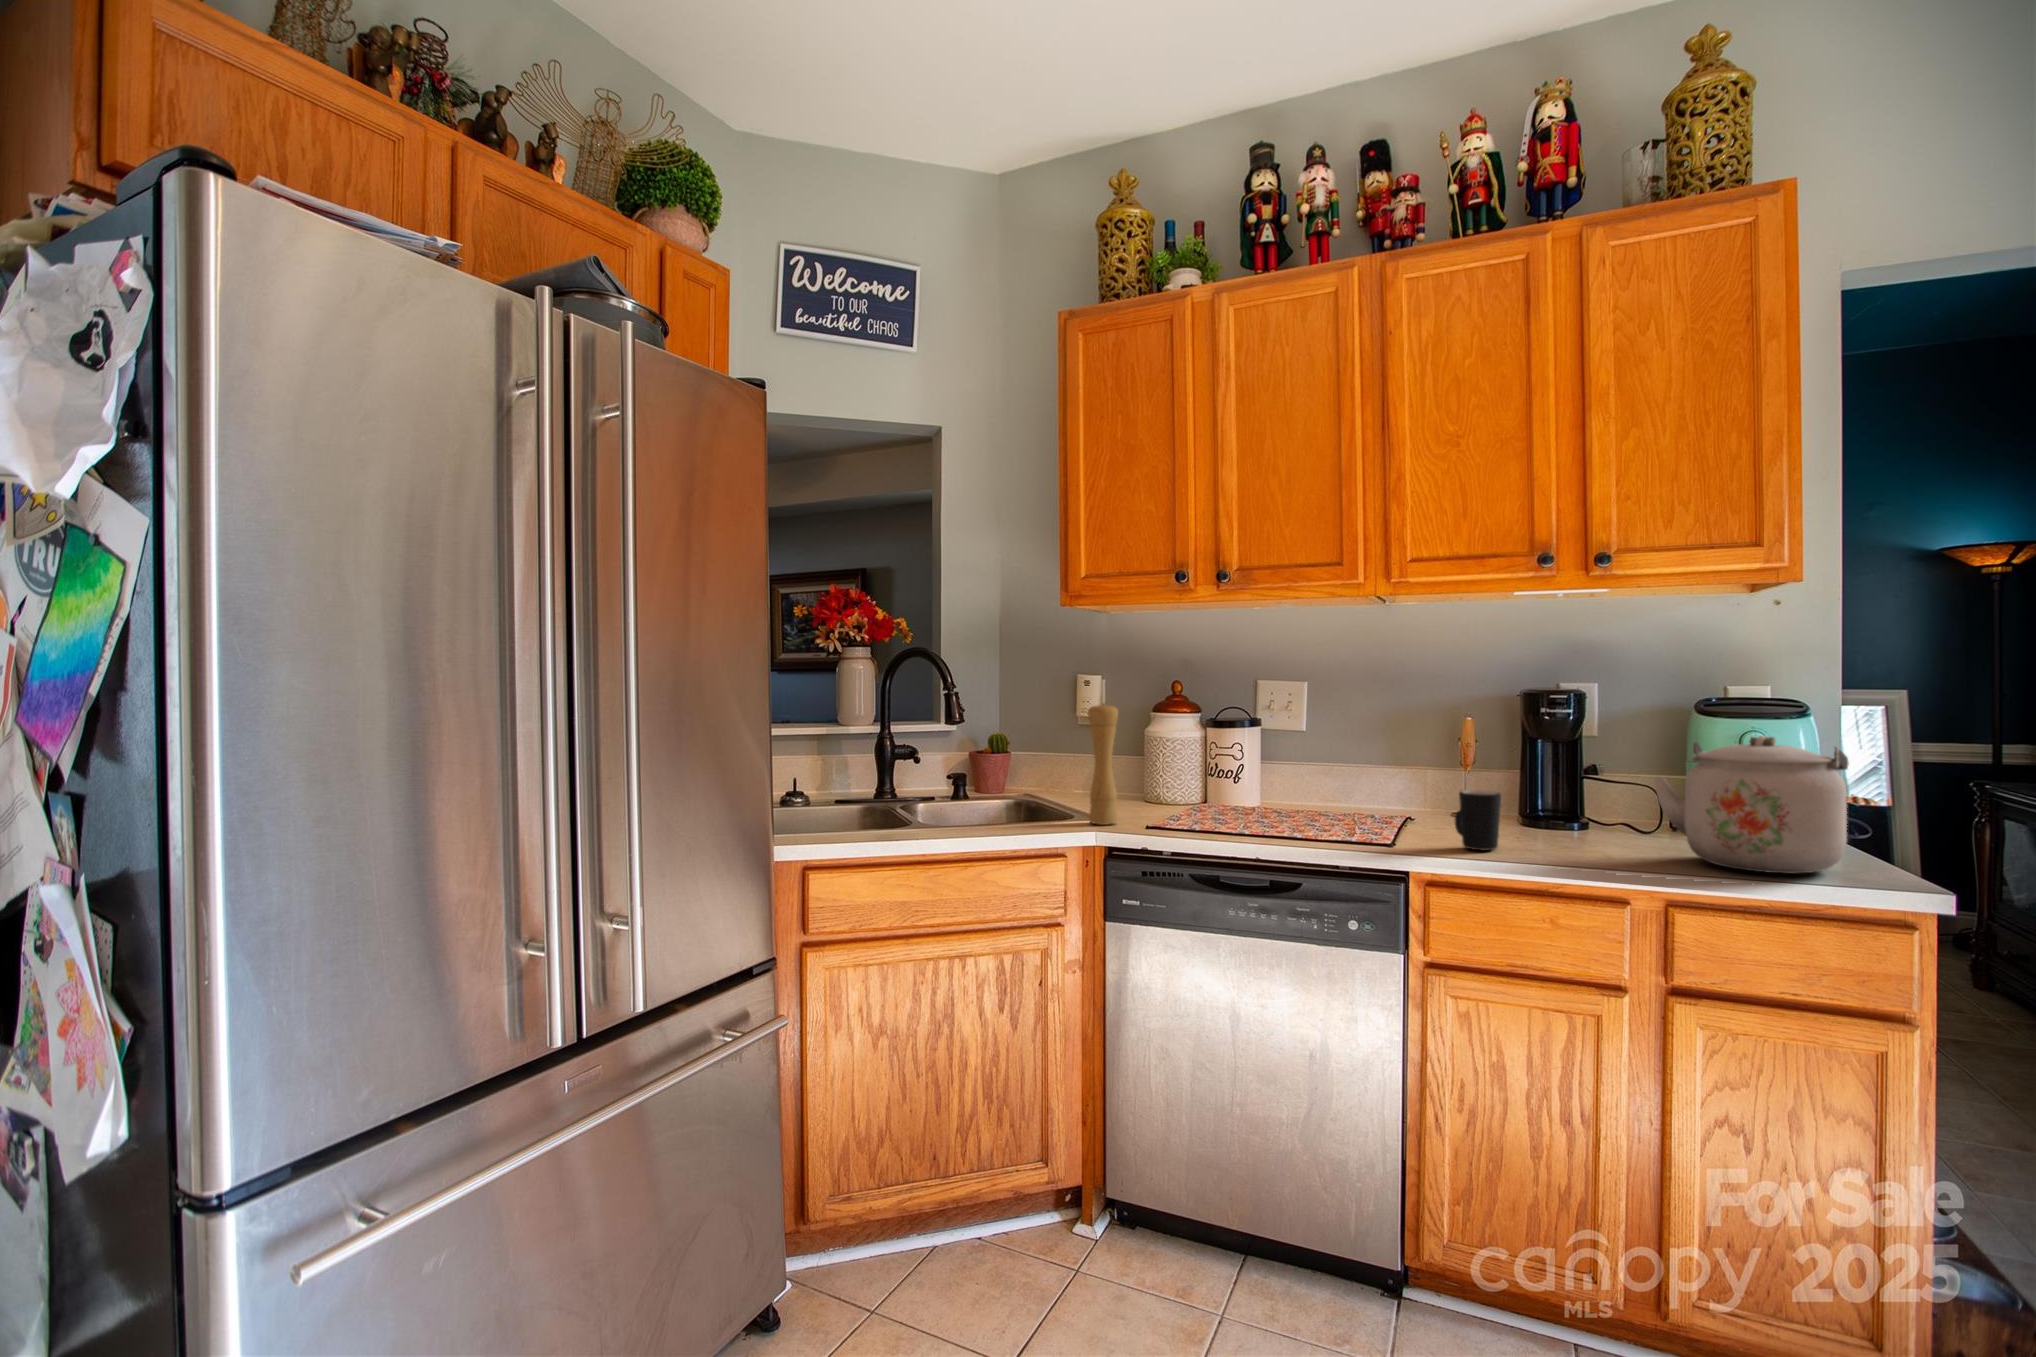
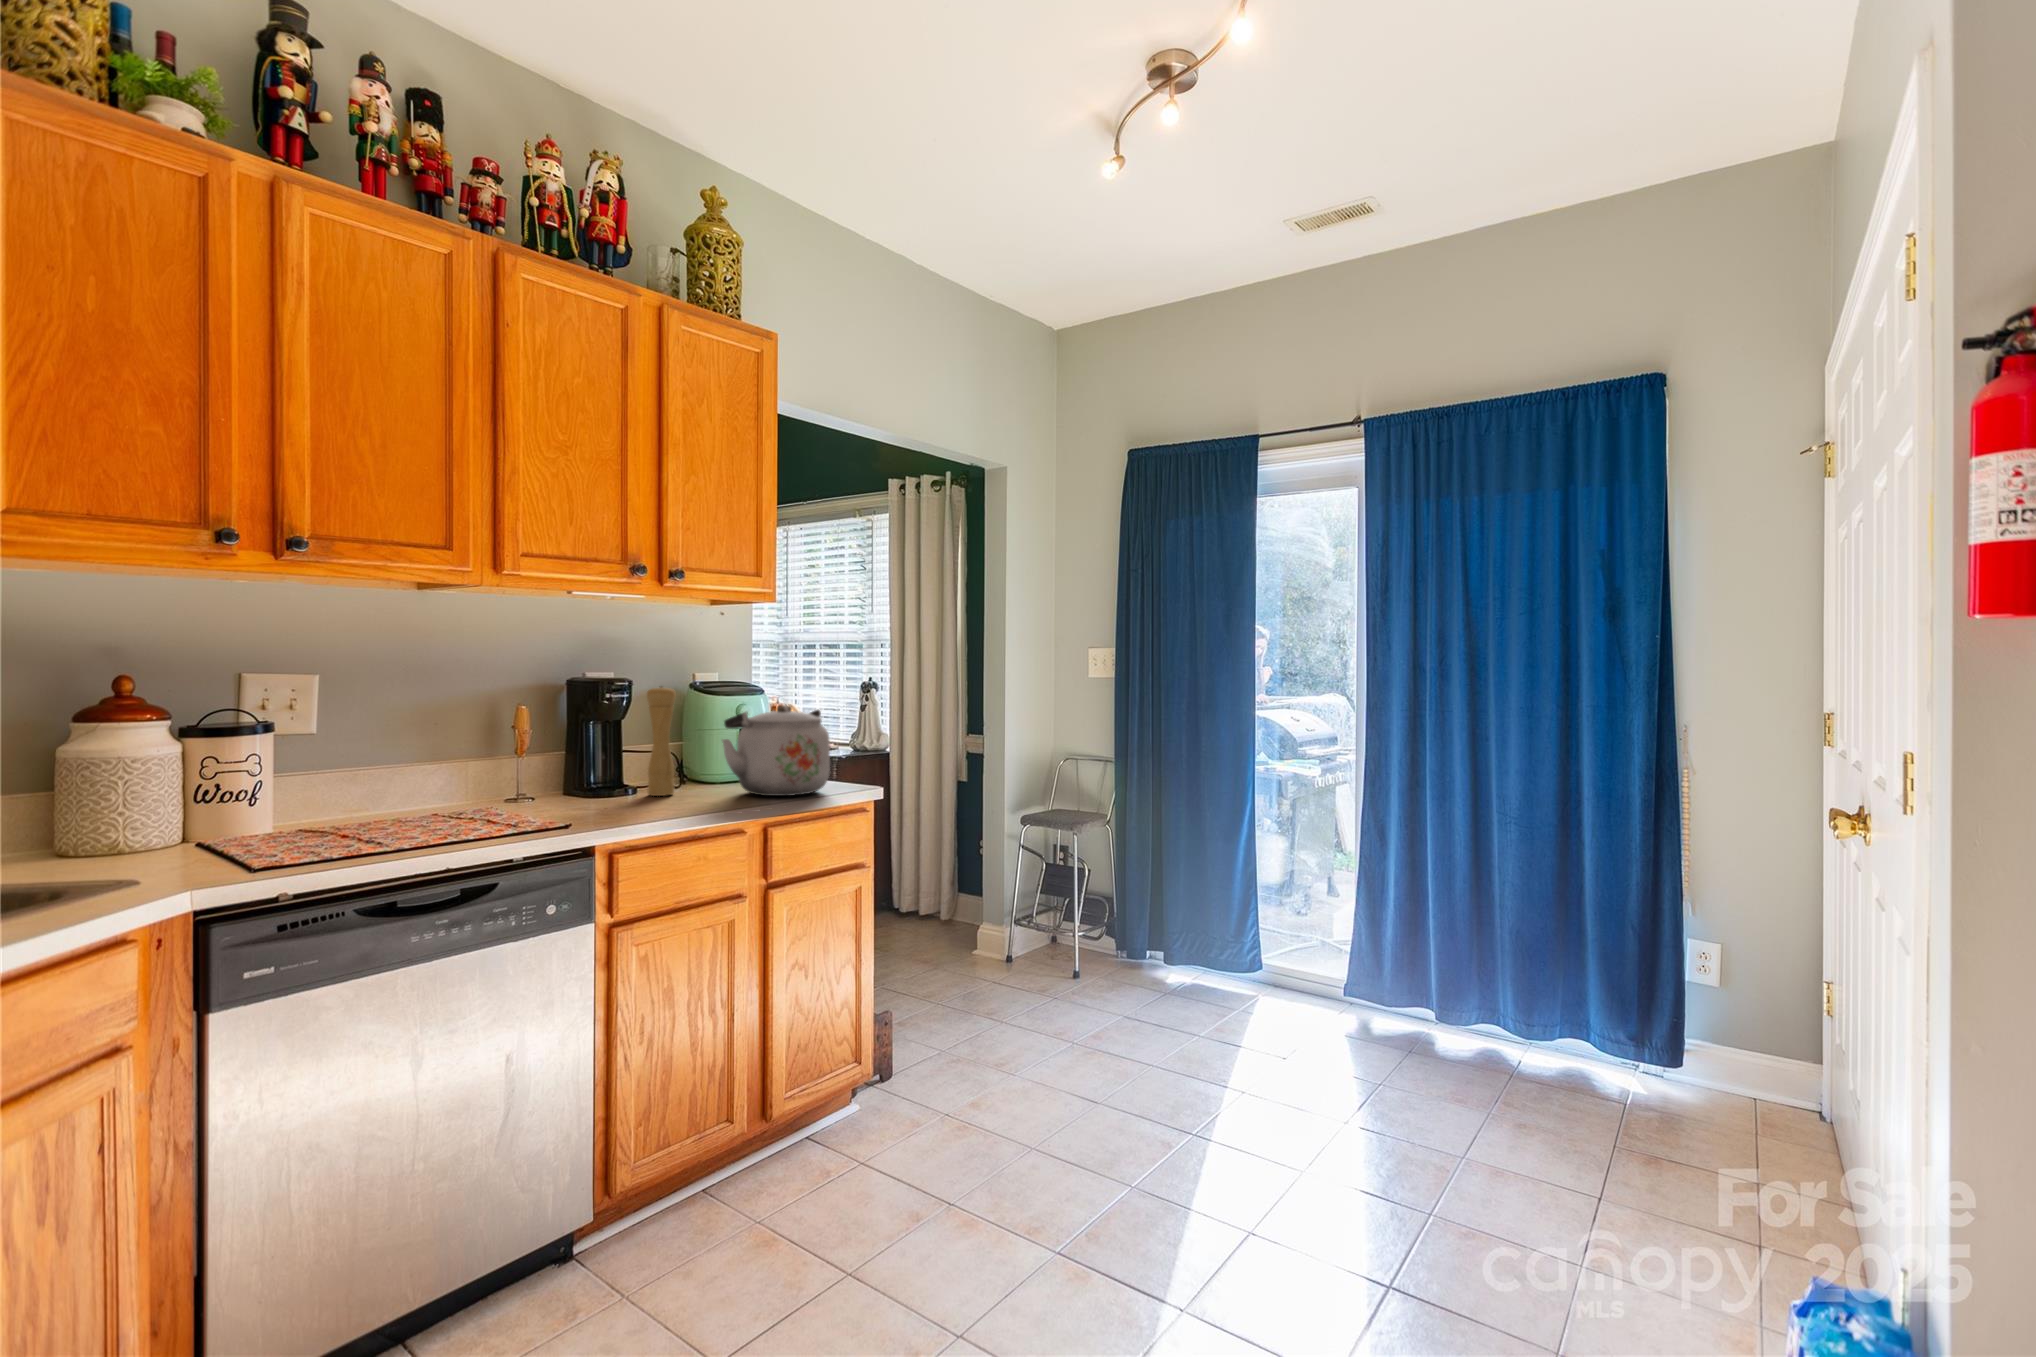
pepper mill: present [1088,704,1118,825] -> present [647,686,676,796]
mug: present [1455,790,1501,850] -> none [604,765,642,817]

